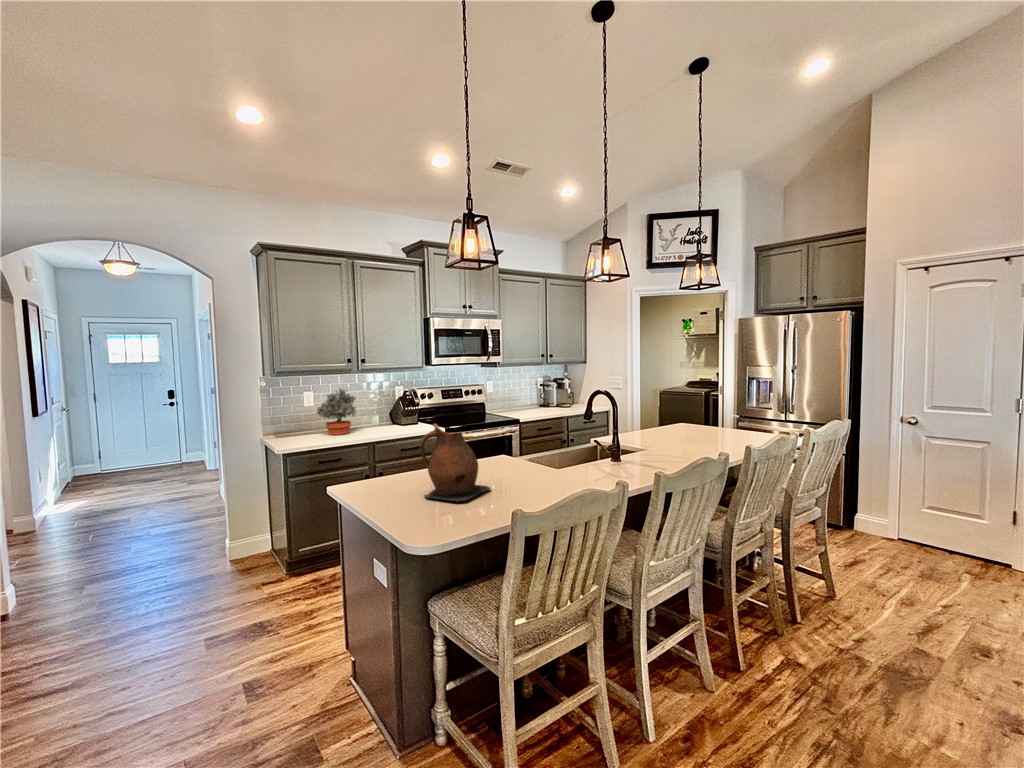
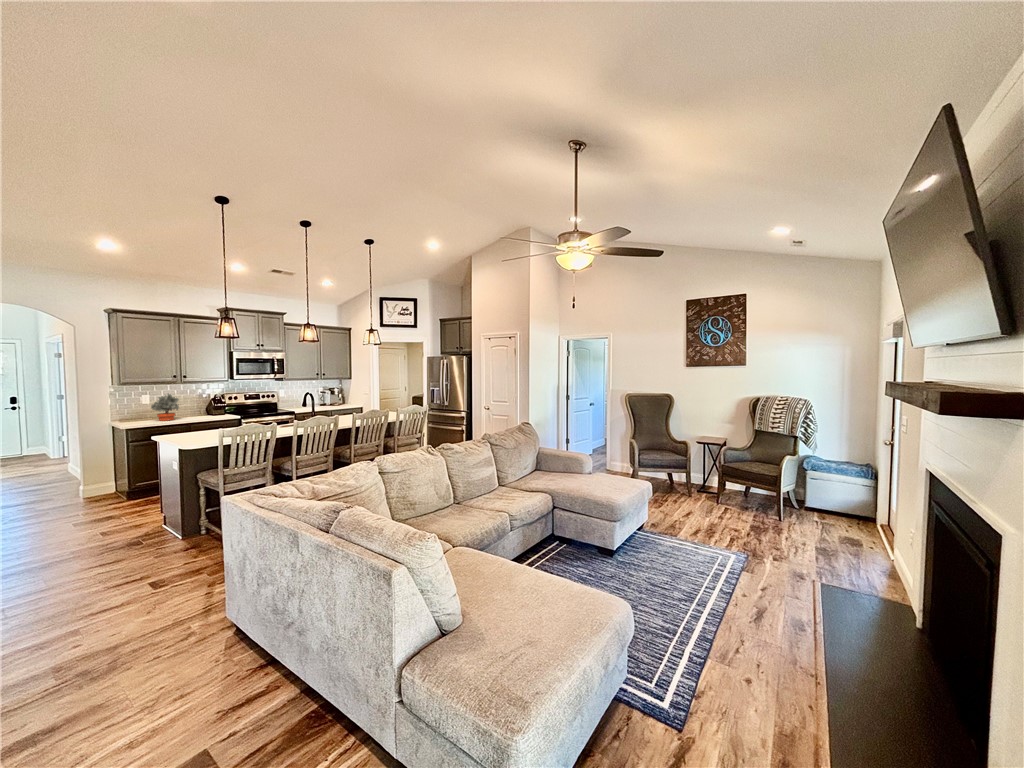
ceramic pitcher: present [420,424,490,502] -> none [197,406,232,436]

